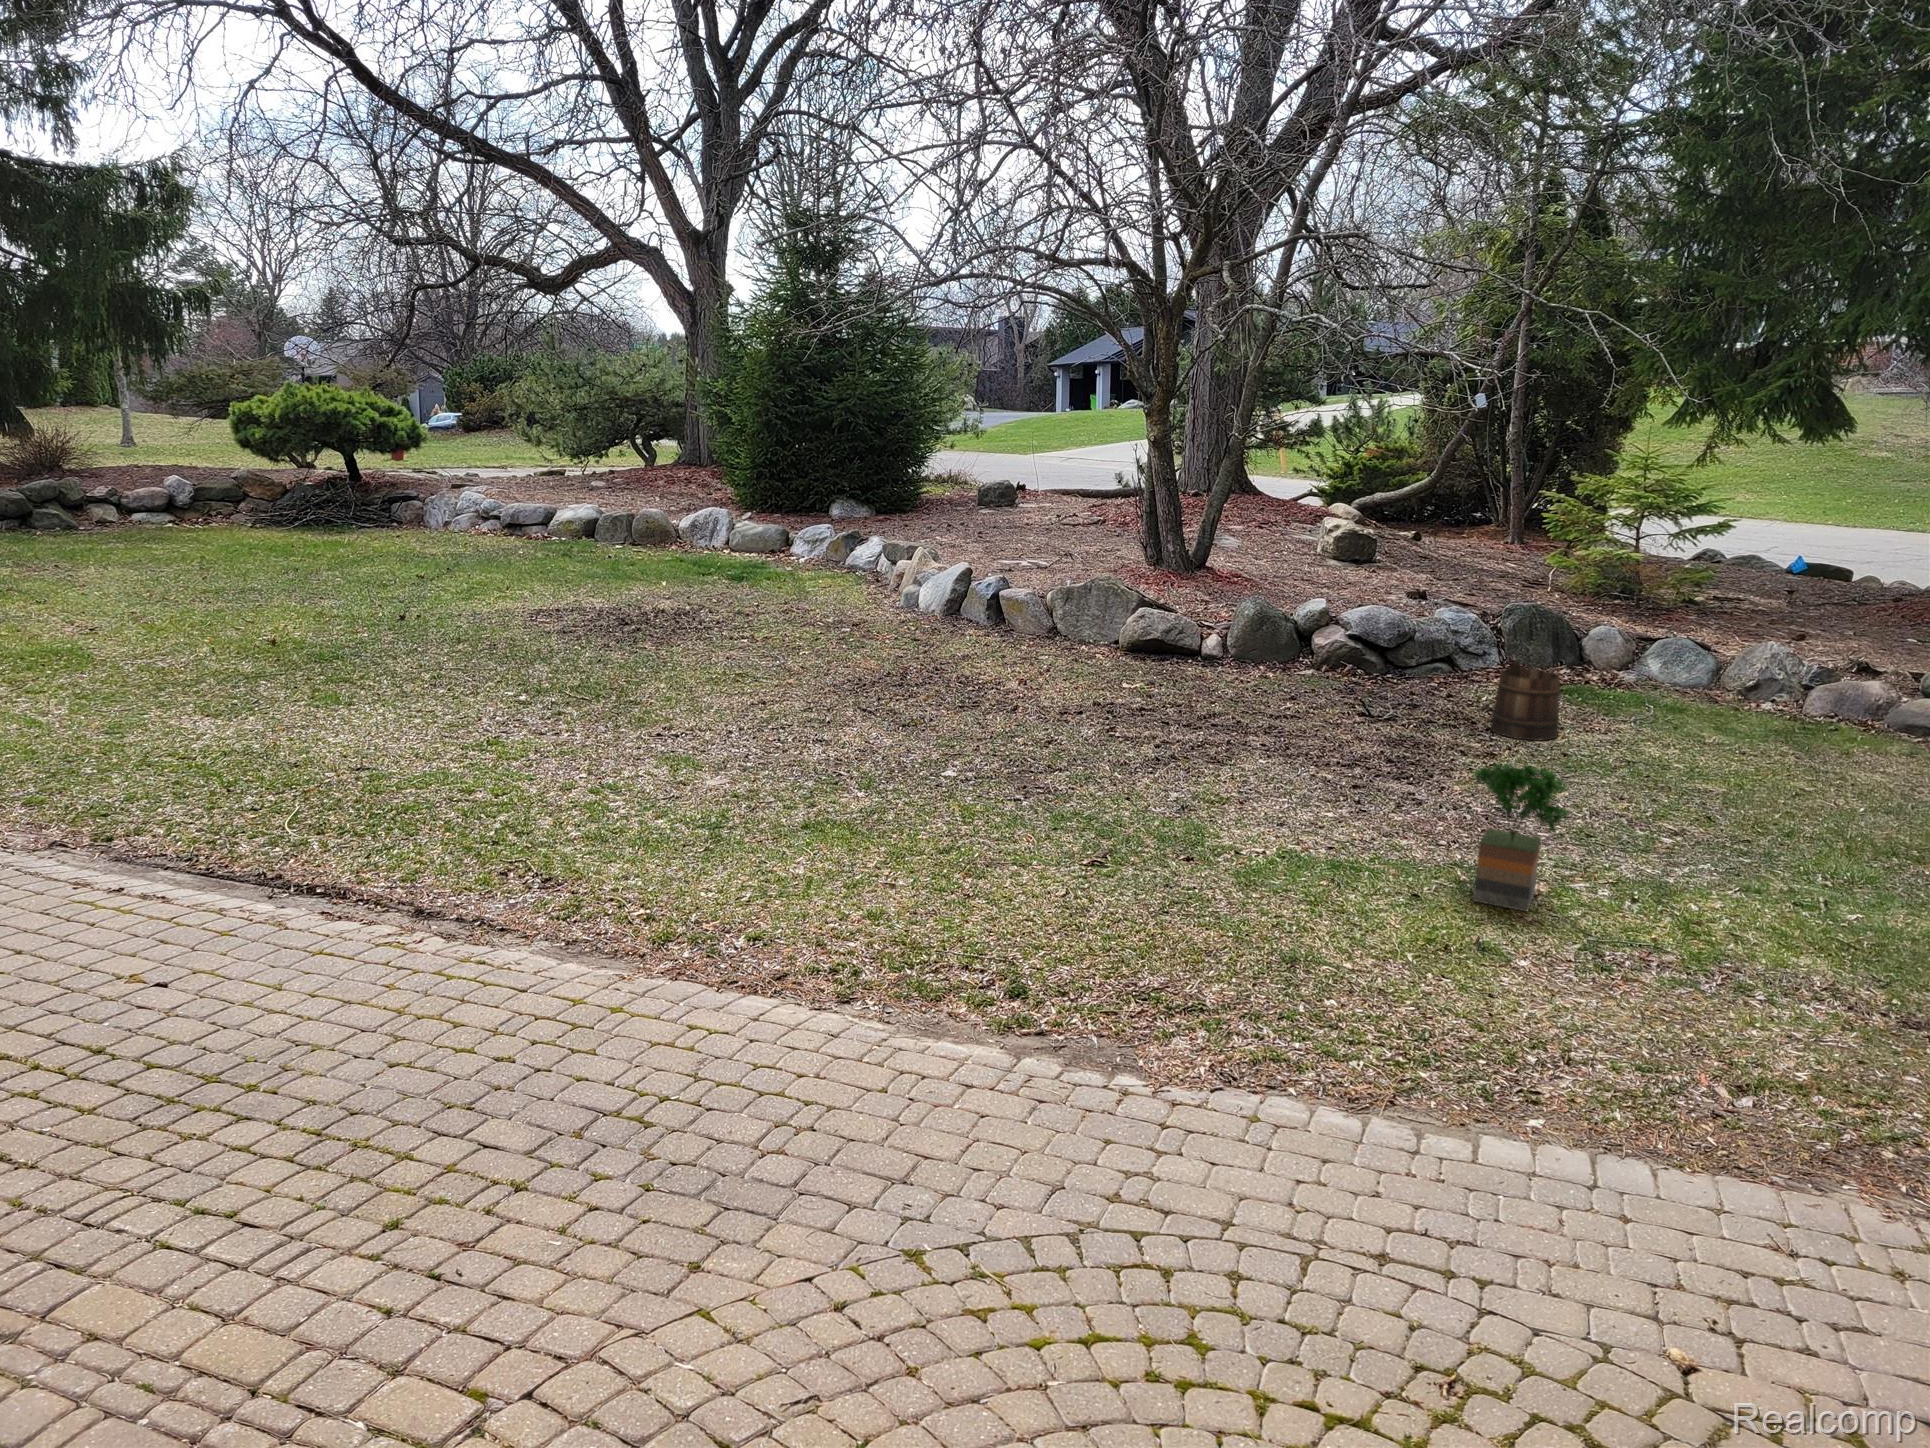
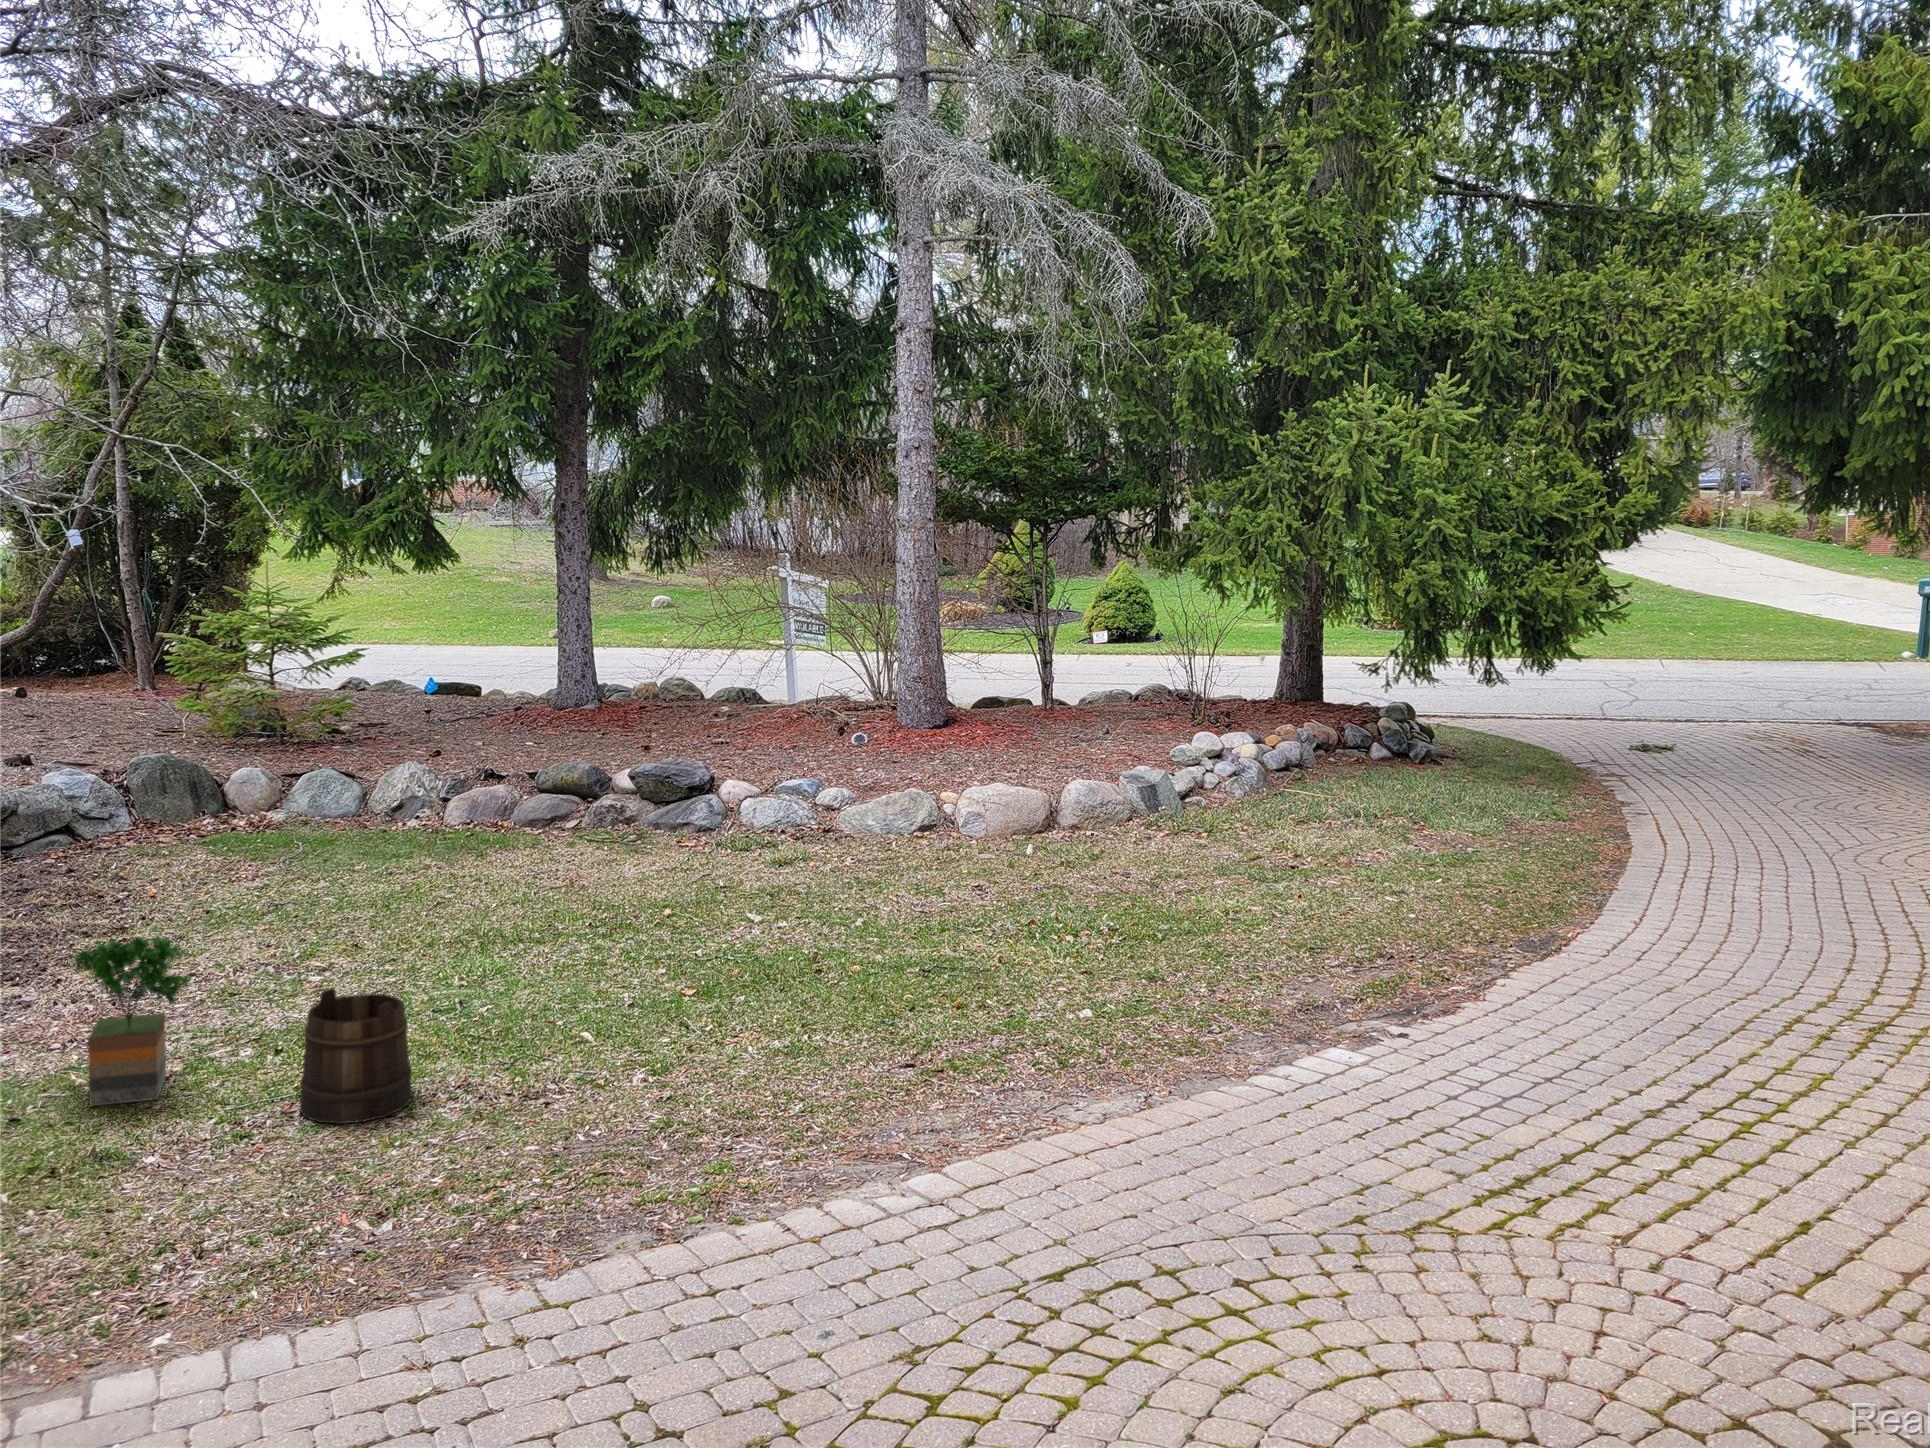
bucket: present [1490,661,1560,741] -> present [300,988,412,1124]

